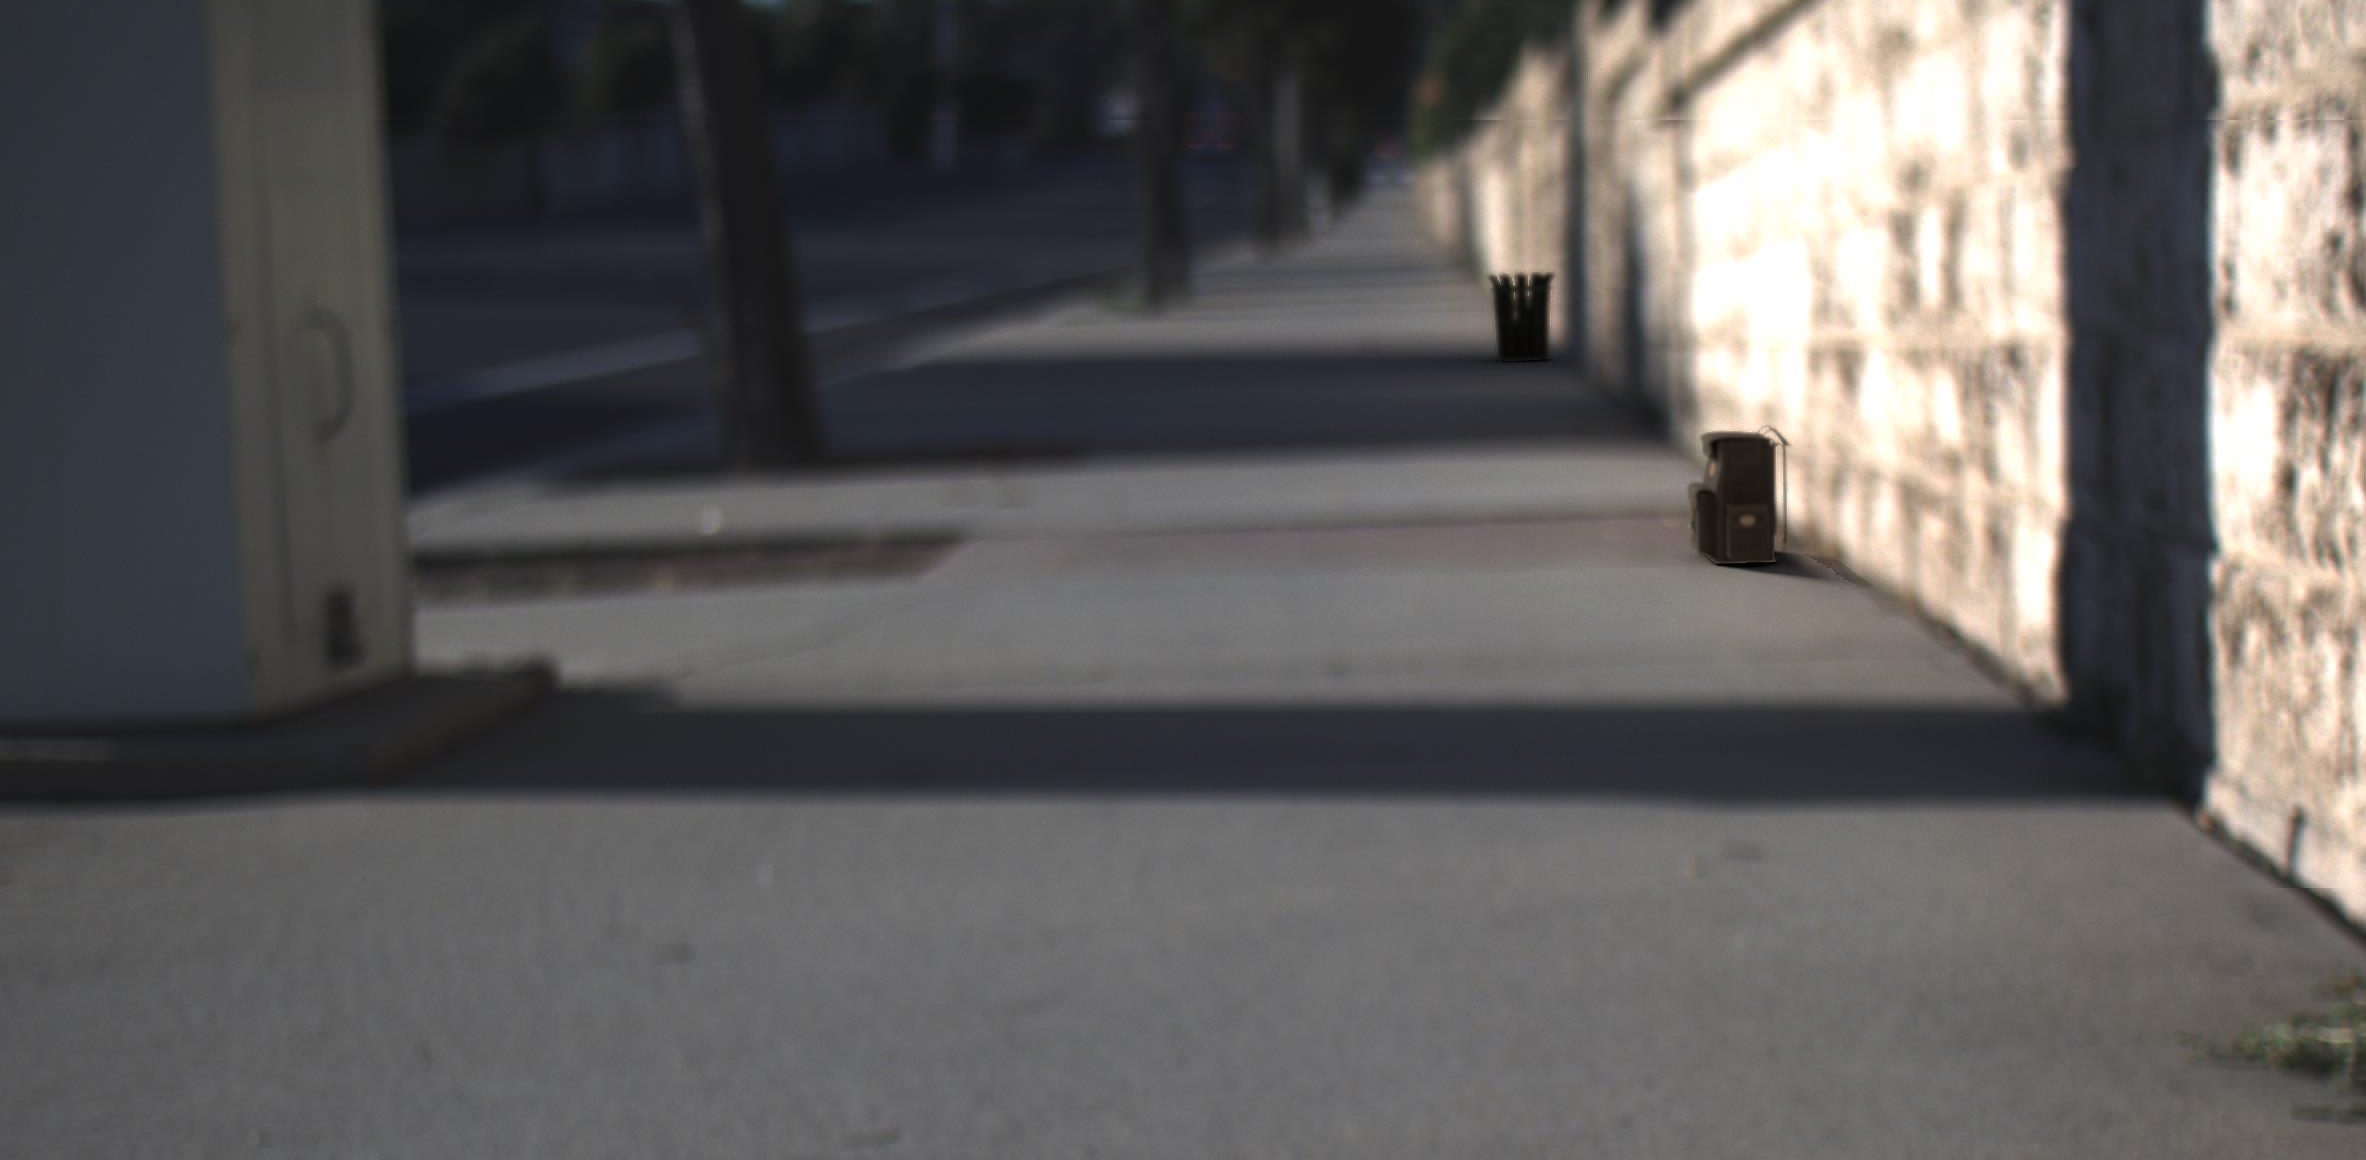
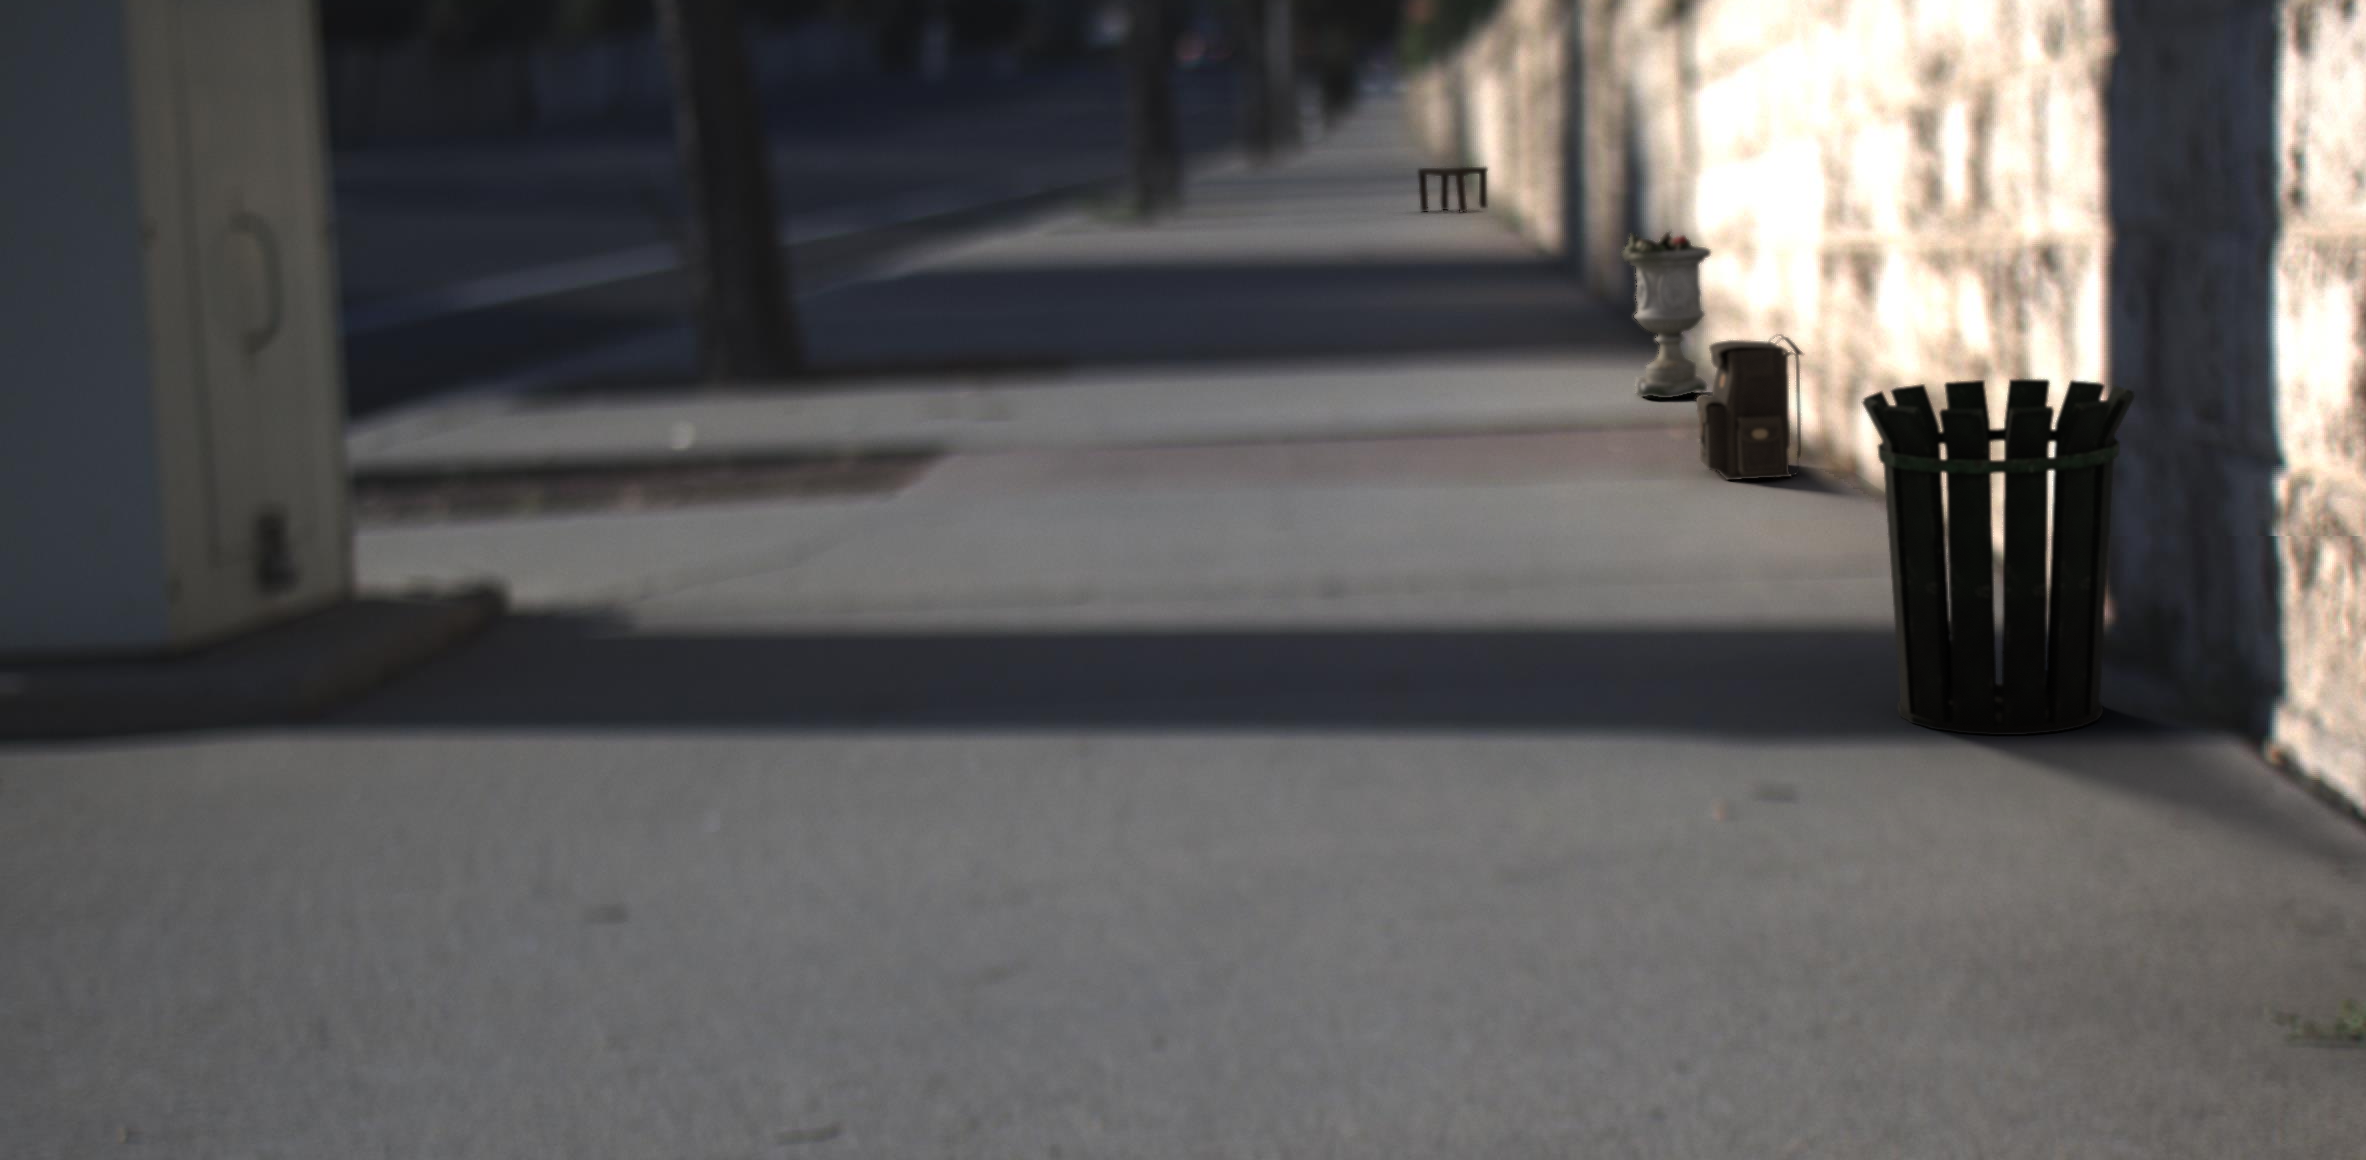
bench: none [1424,258,1494,303] -> present [1418,167,1488,212]
waste bin: present [1488,272,1554,362] -> present [1862,379,2135,735]
planter: none [1617,324,1706,486] -> present [1621,232,1711,398]

